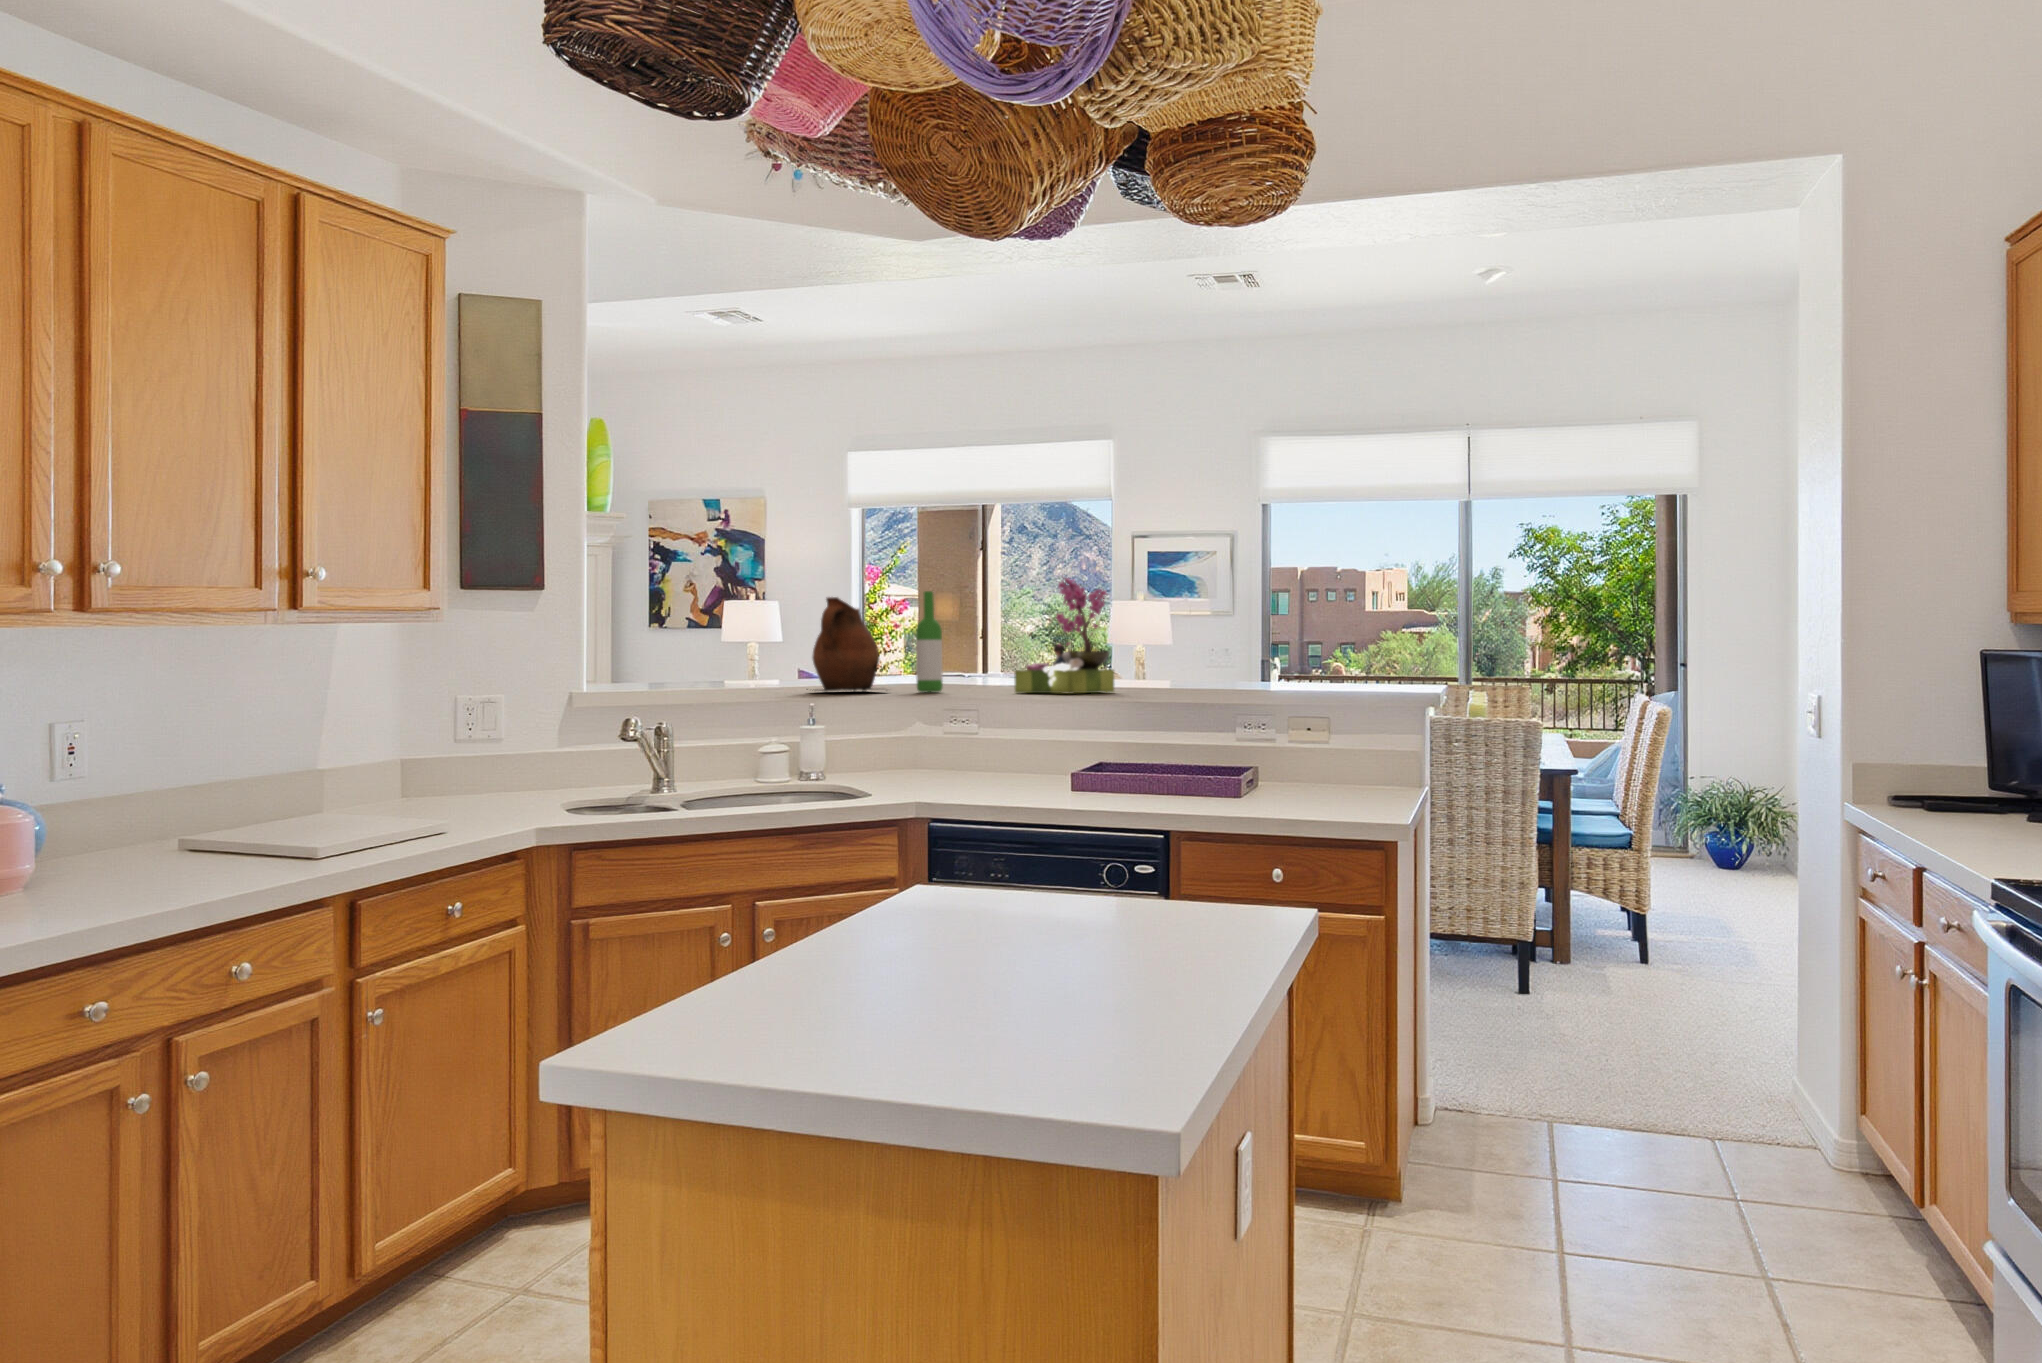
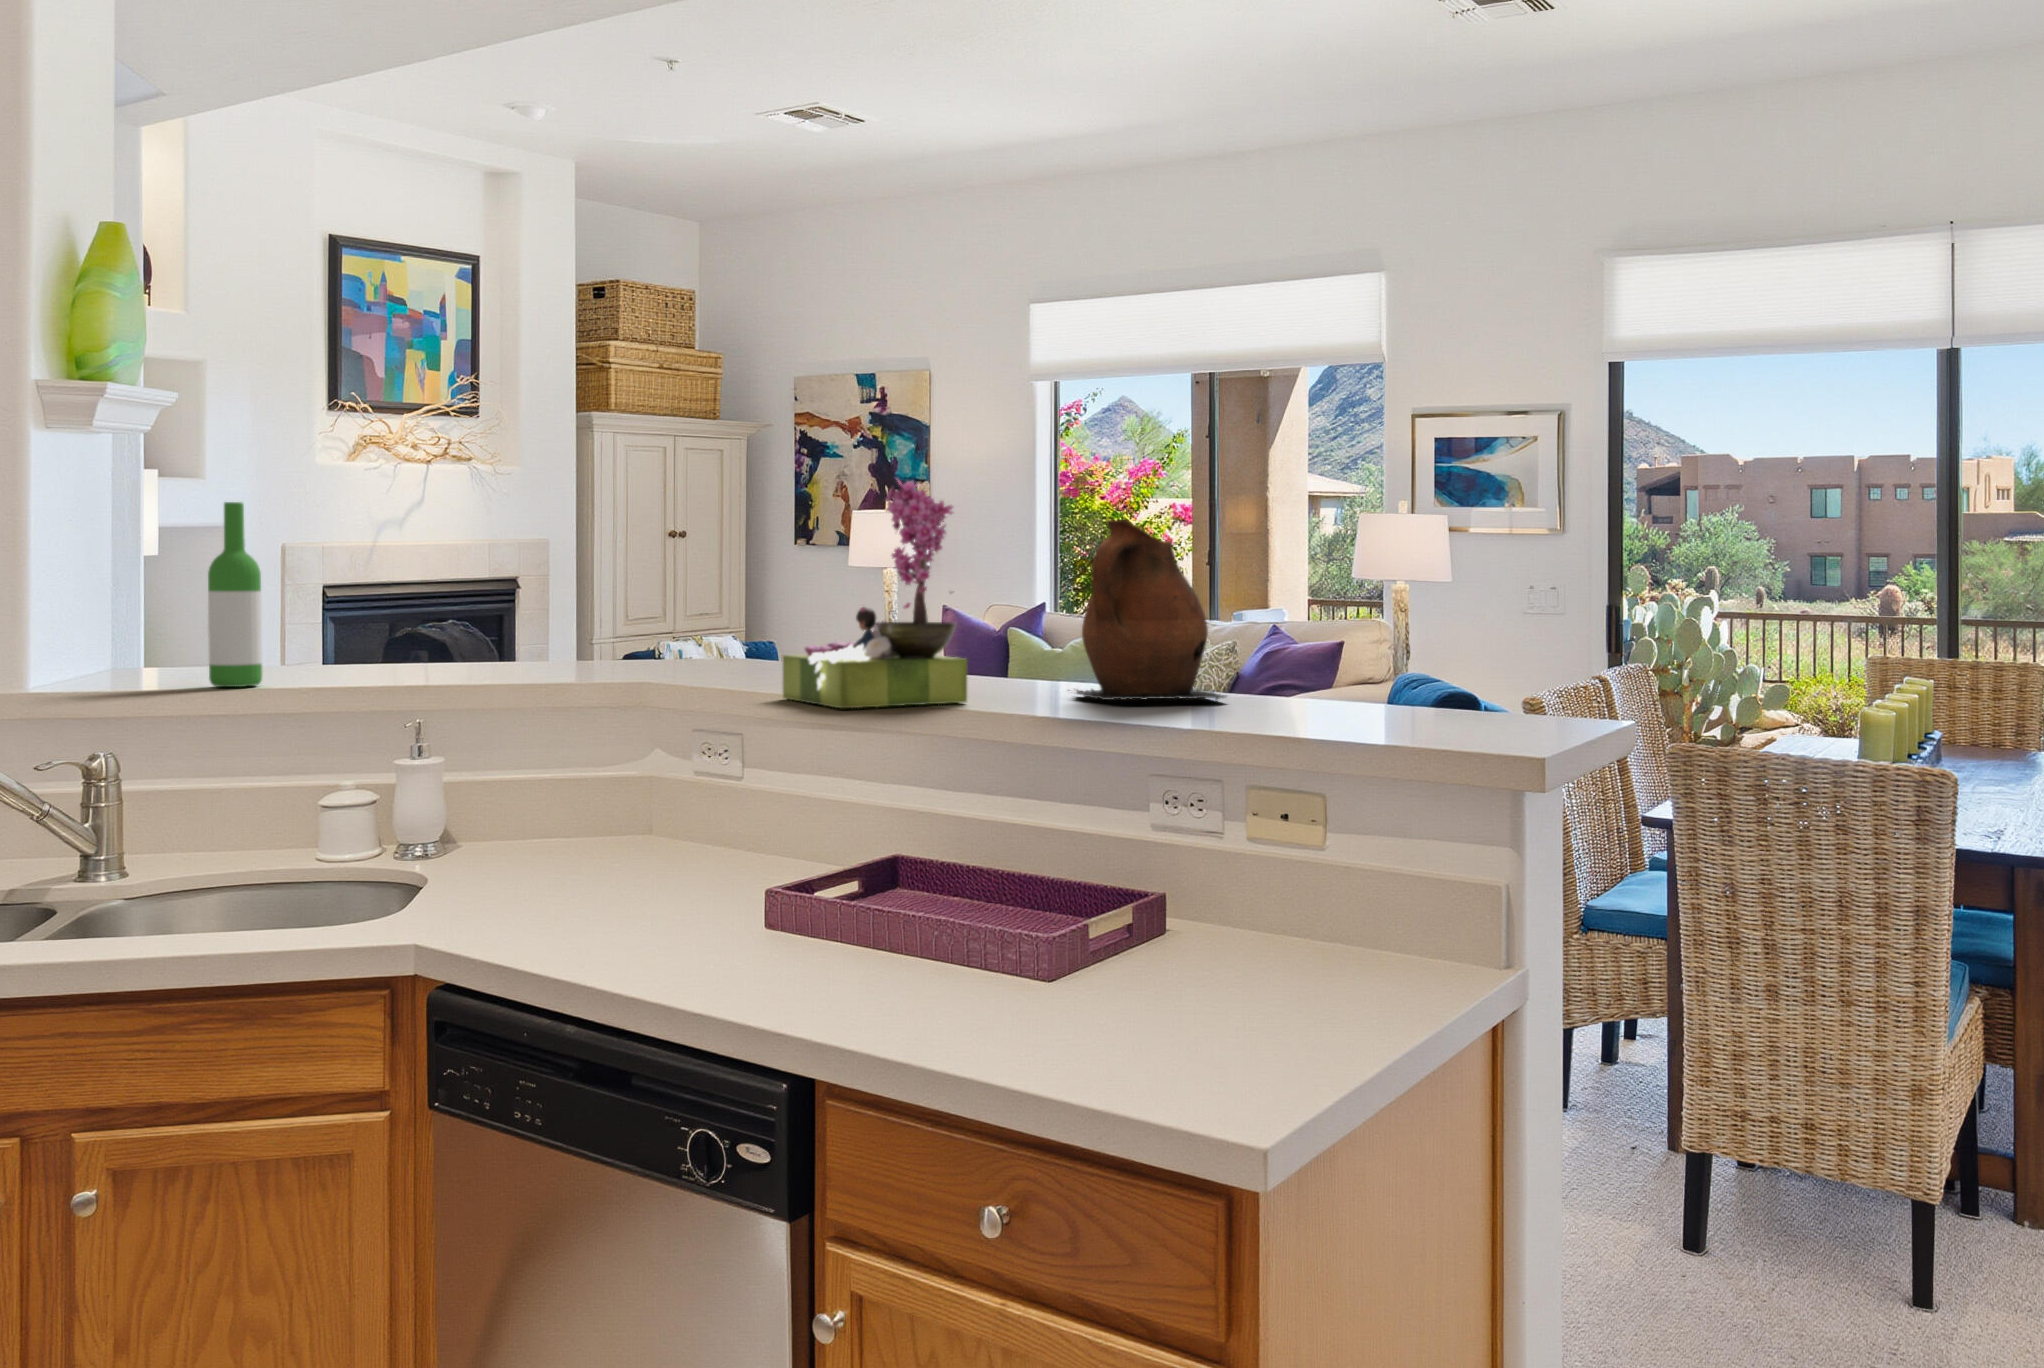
wine bottle: present [916,591,943,692] -> present [208,502,262,687]
ceramic pitcher: present [807,597,879,692] -> present [1076,520,1226,700]

